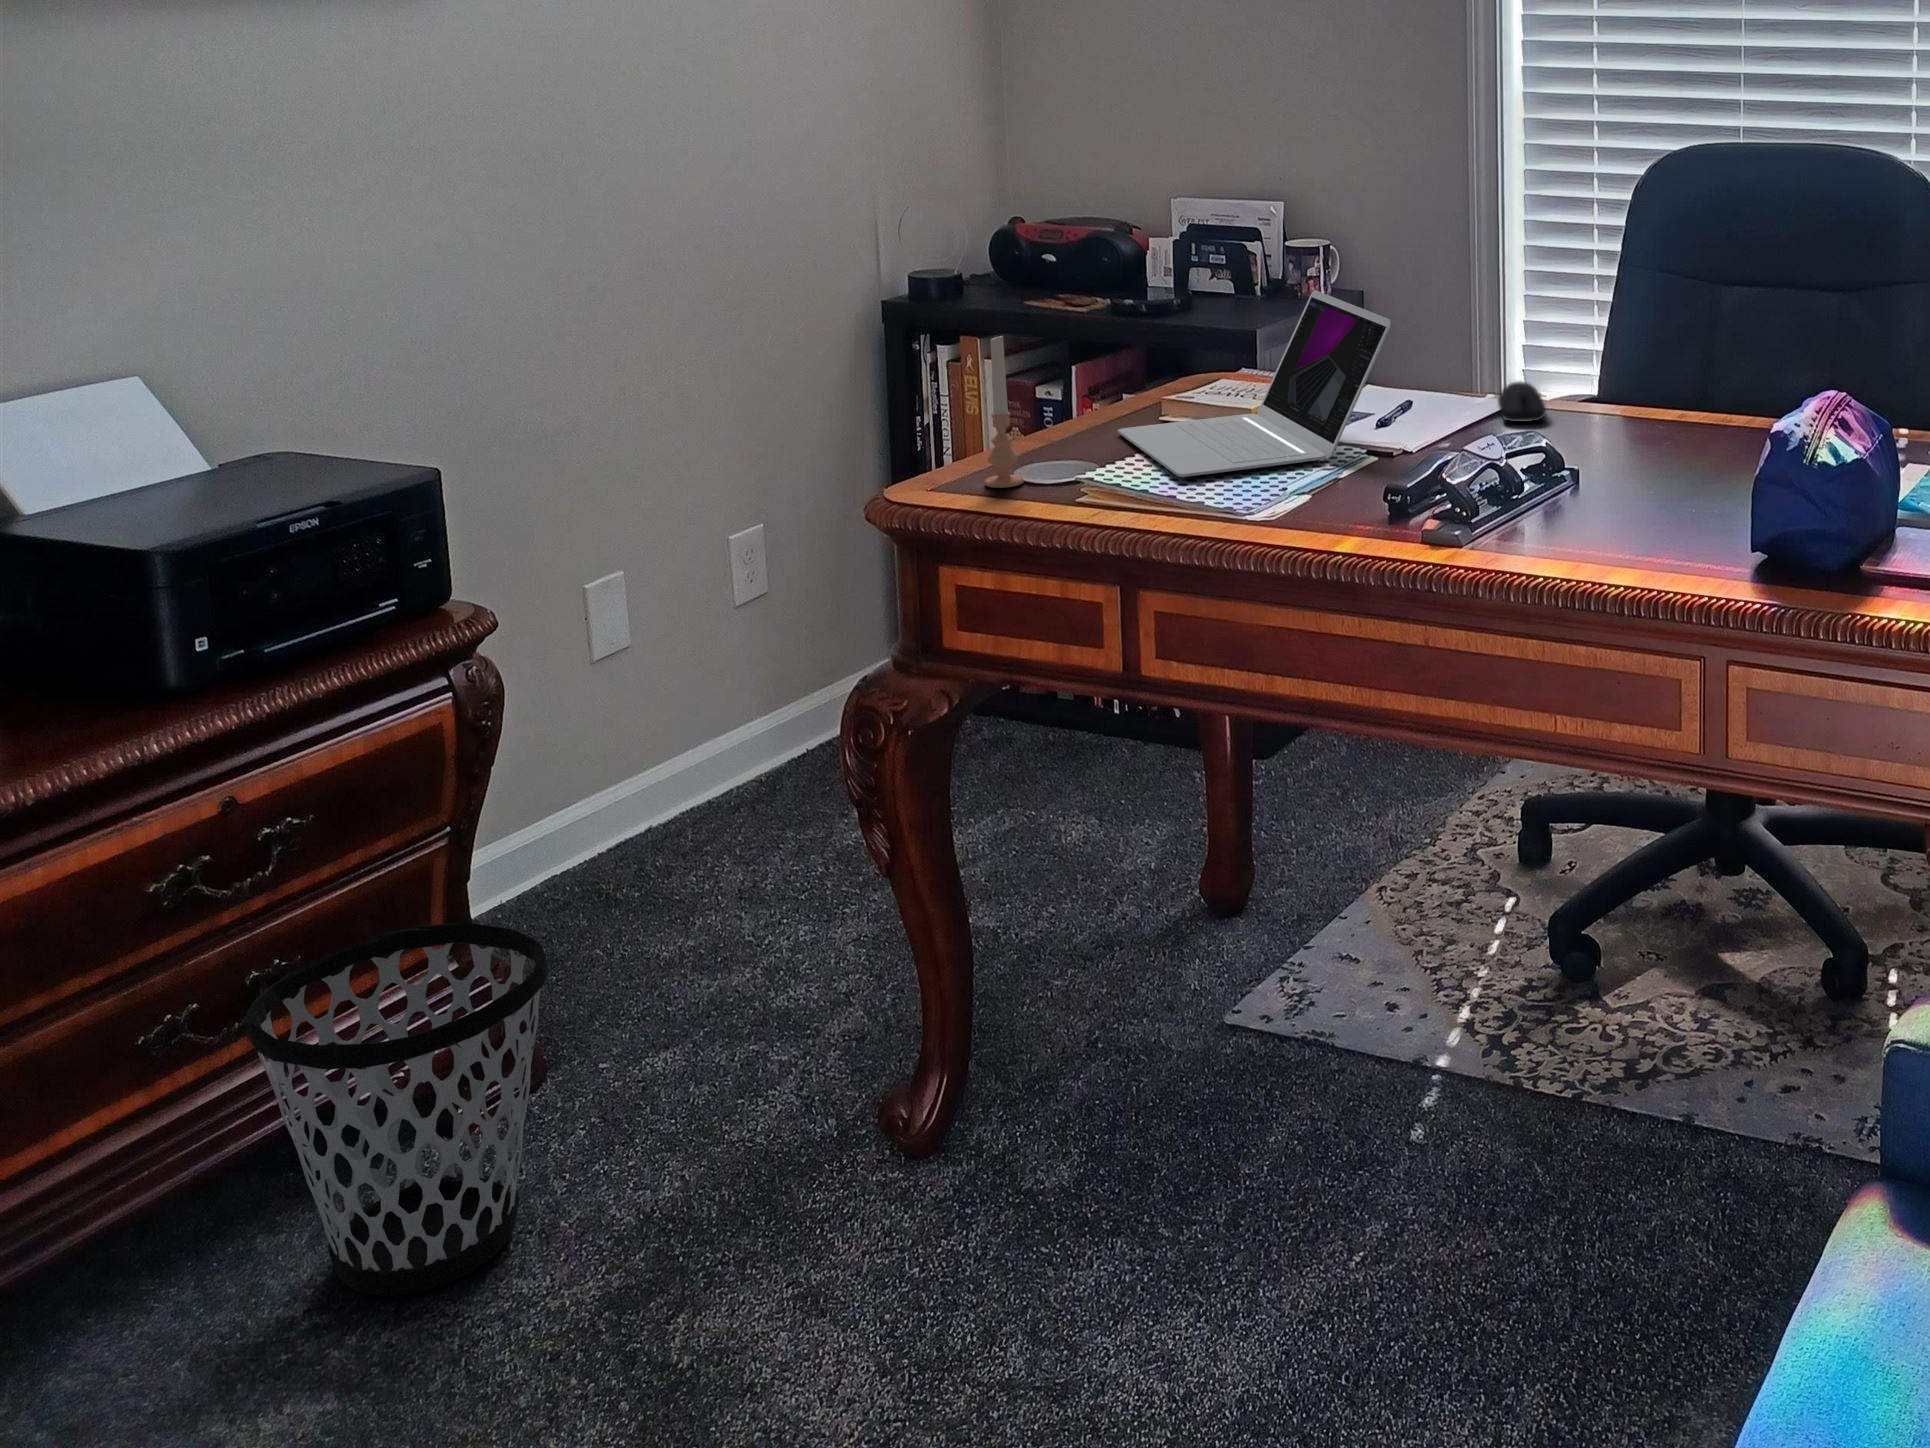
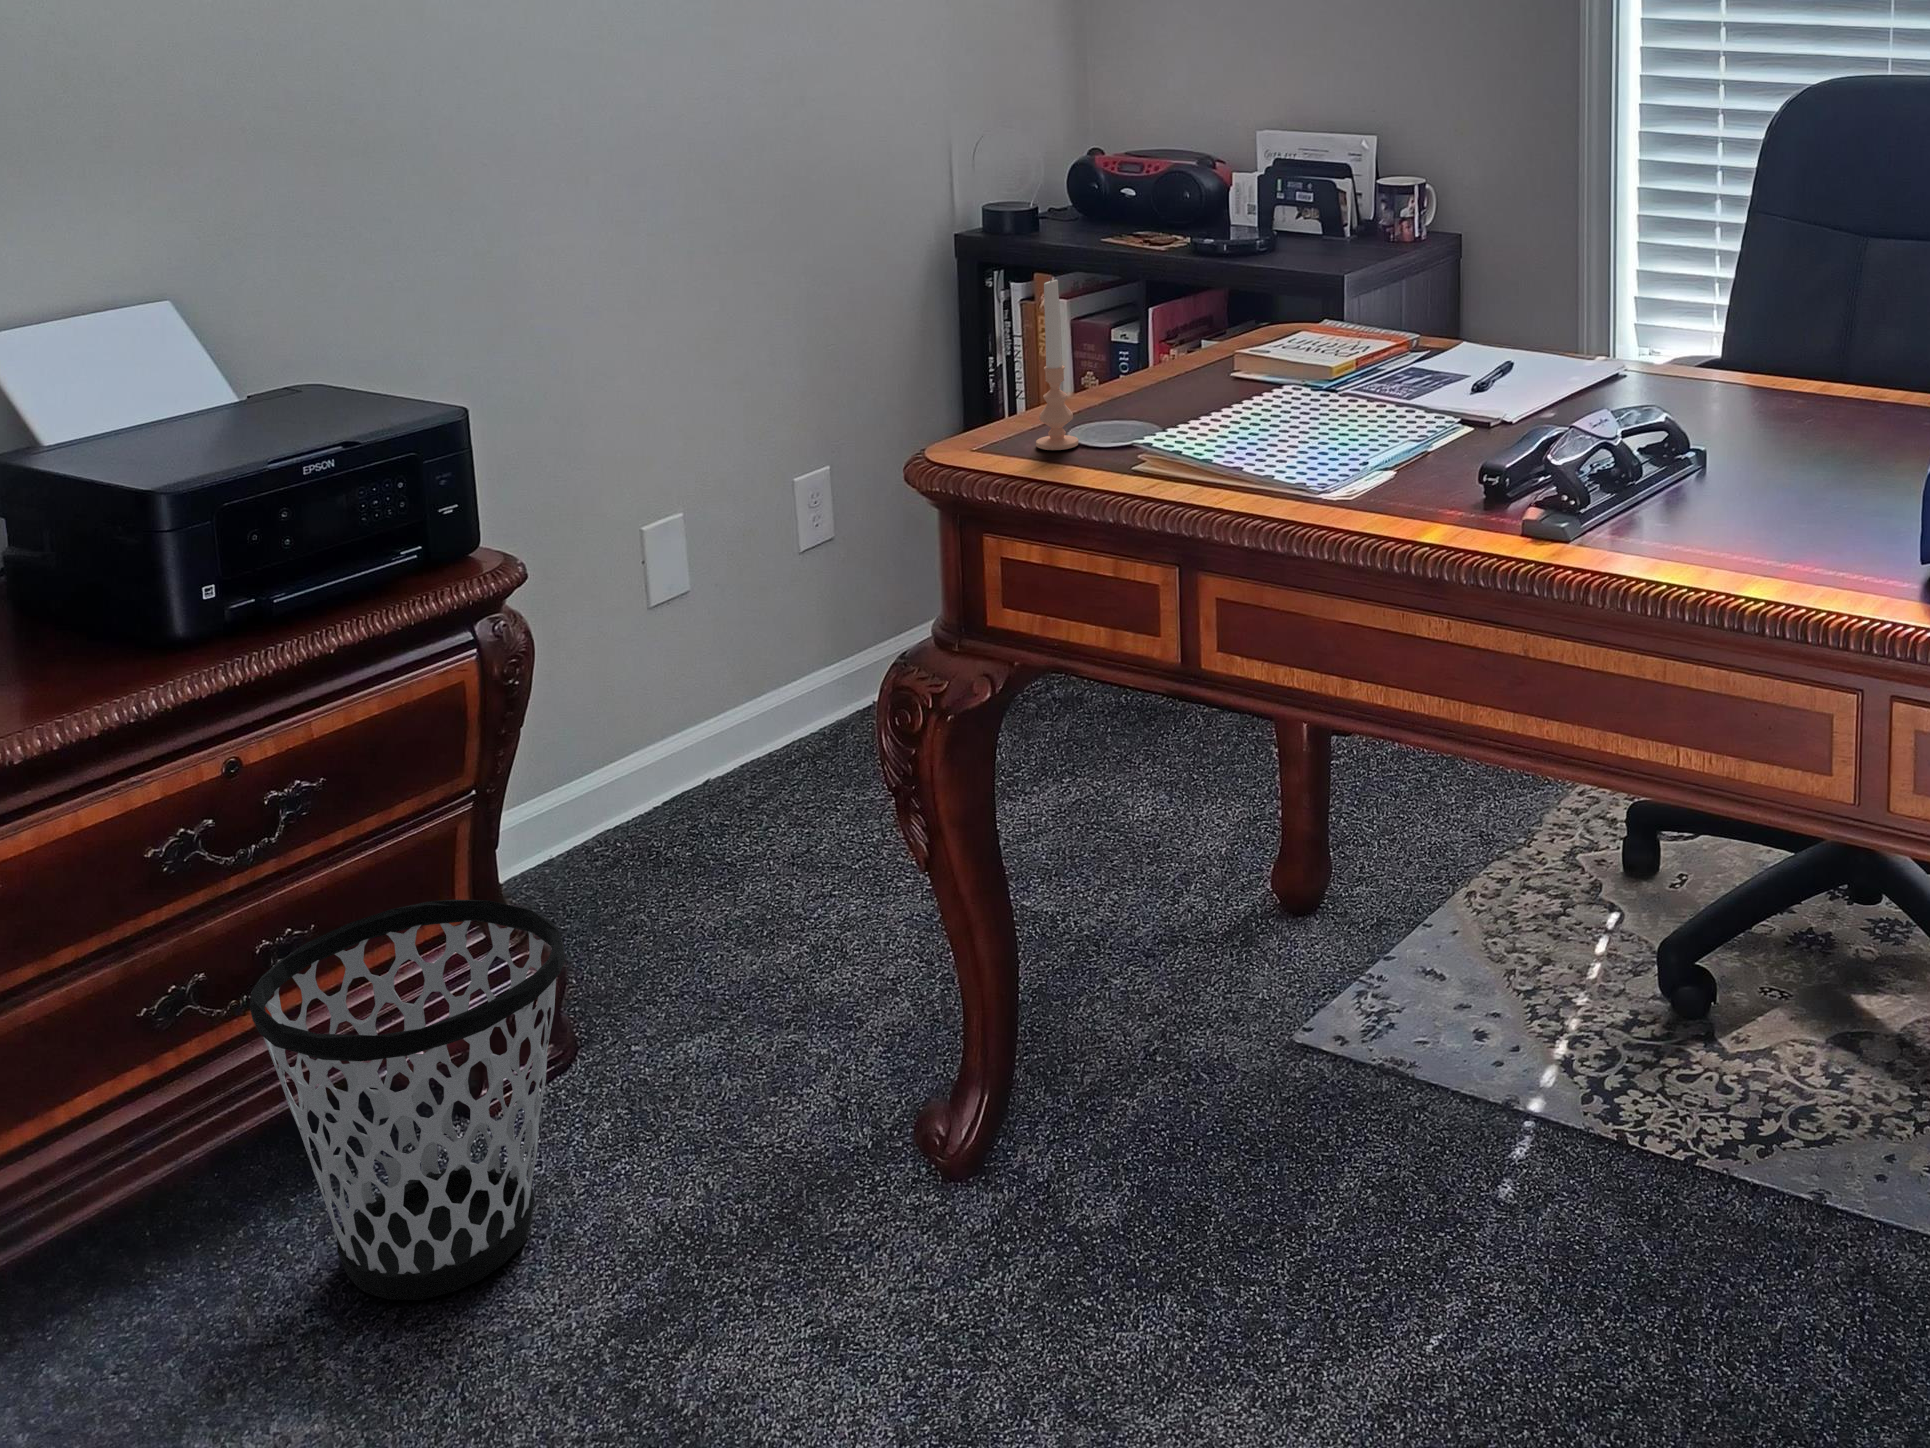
laptop: present [1118,290,1391,477] -> none [1186,233,1494,444]
computer mouse: present [1498,381,1546,422] -> none [1613,342,1669,389]

